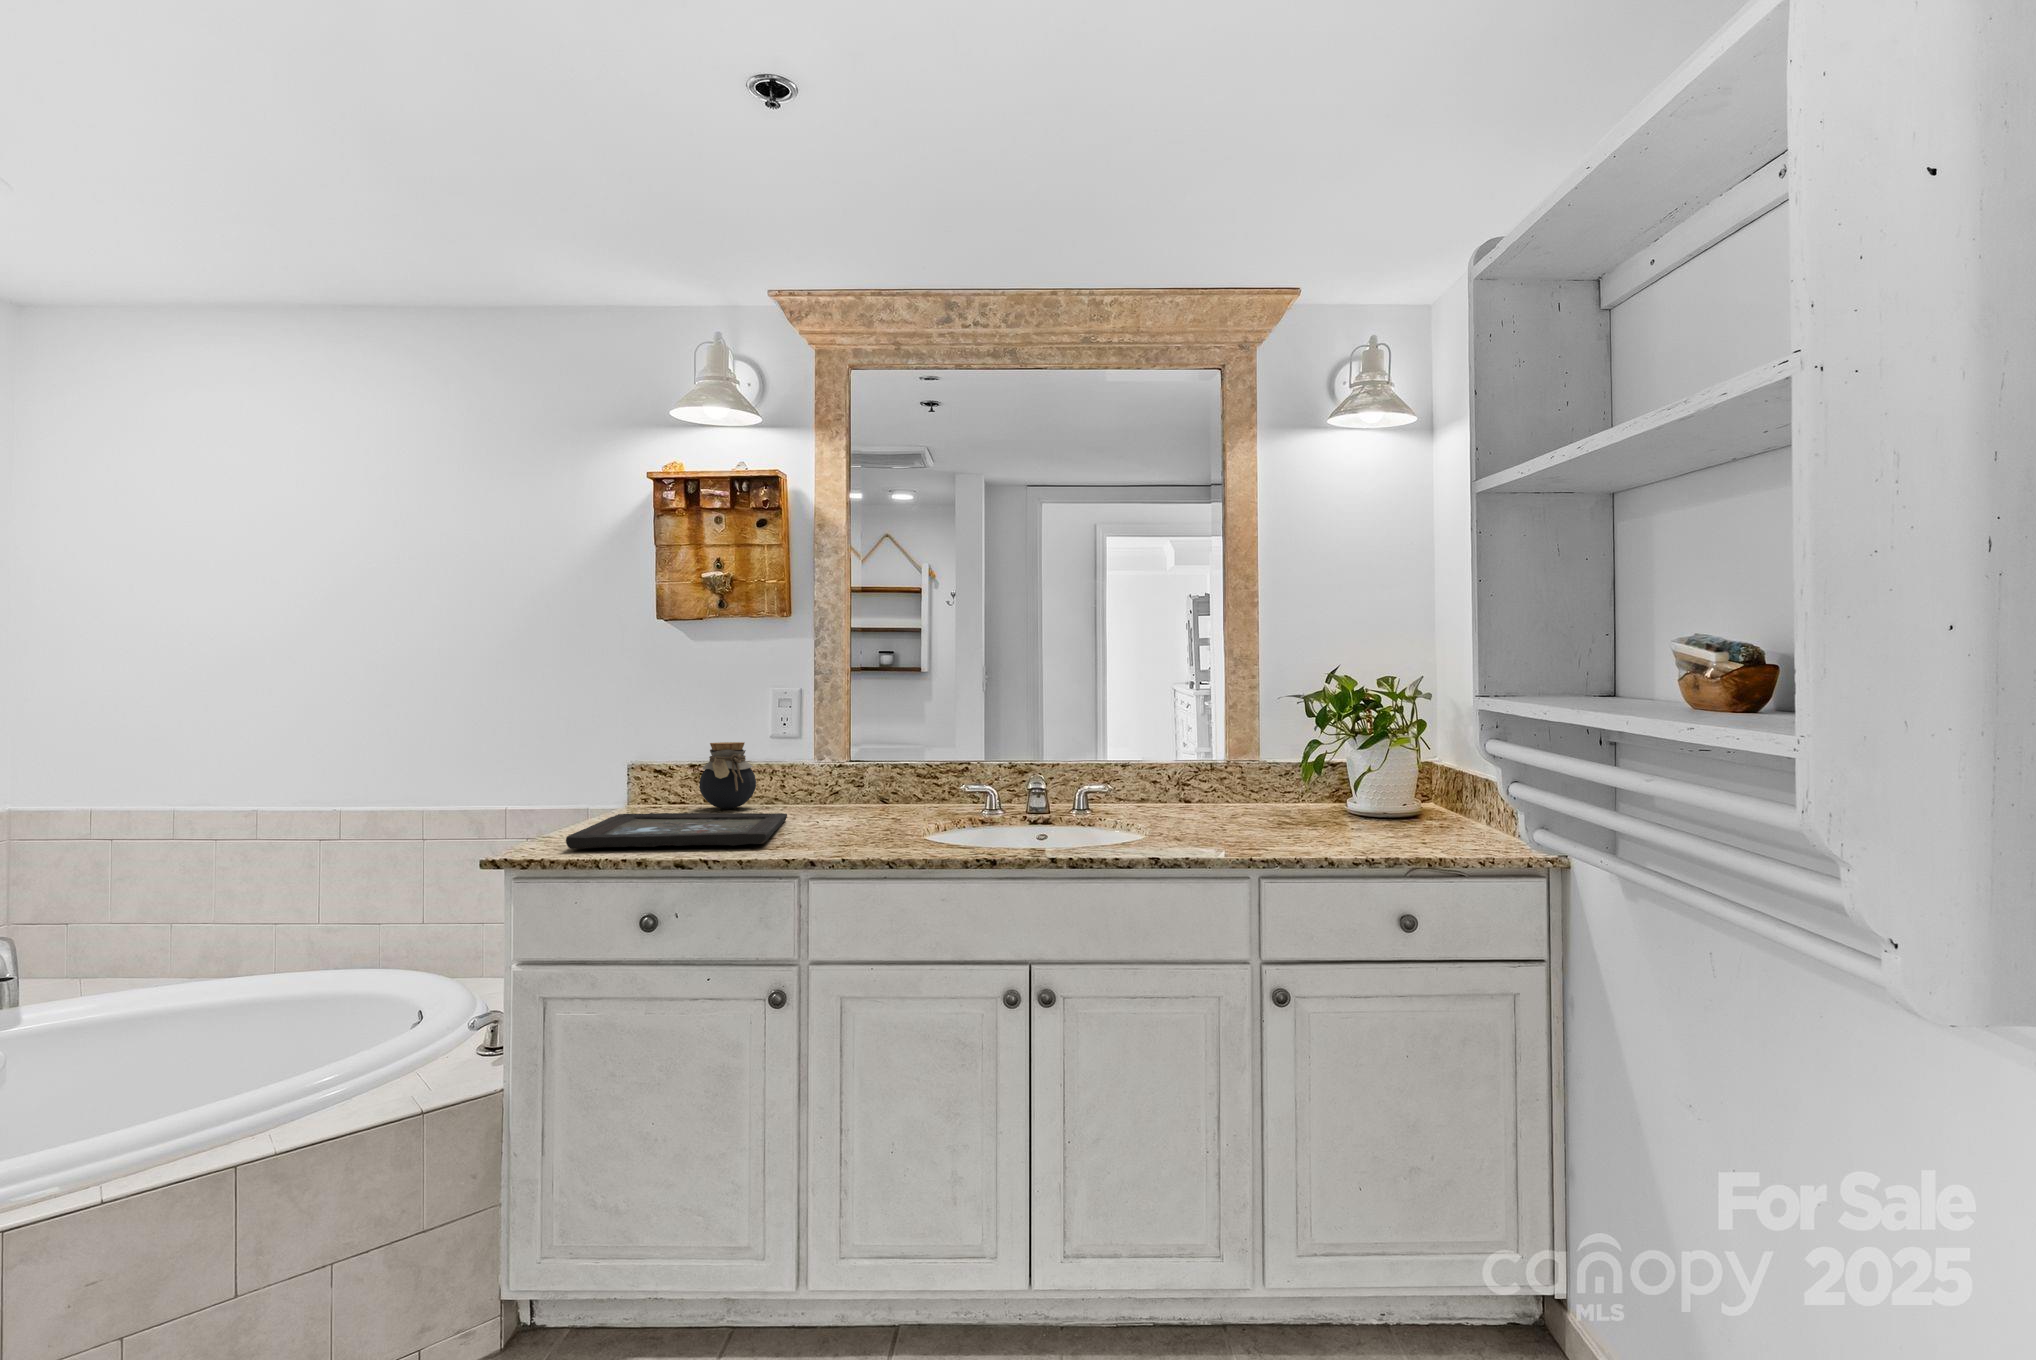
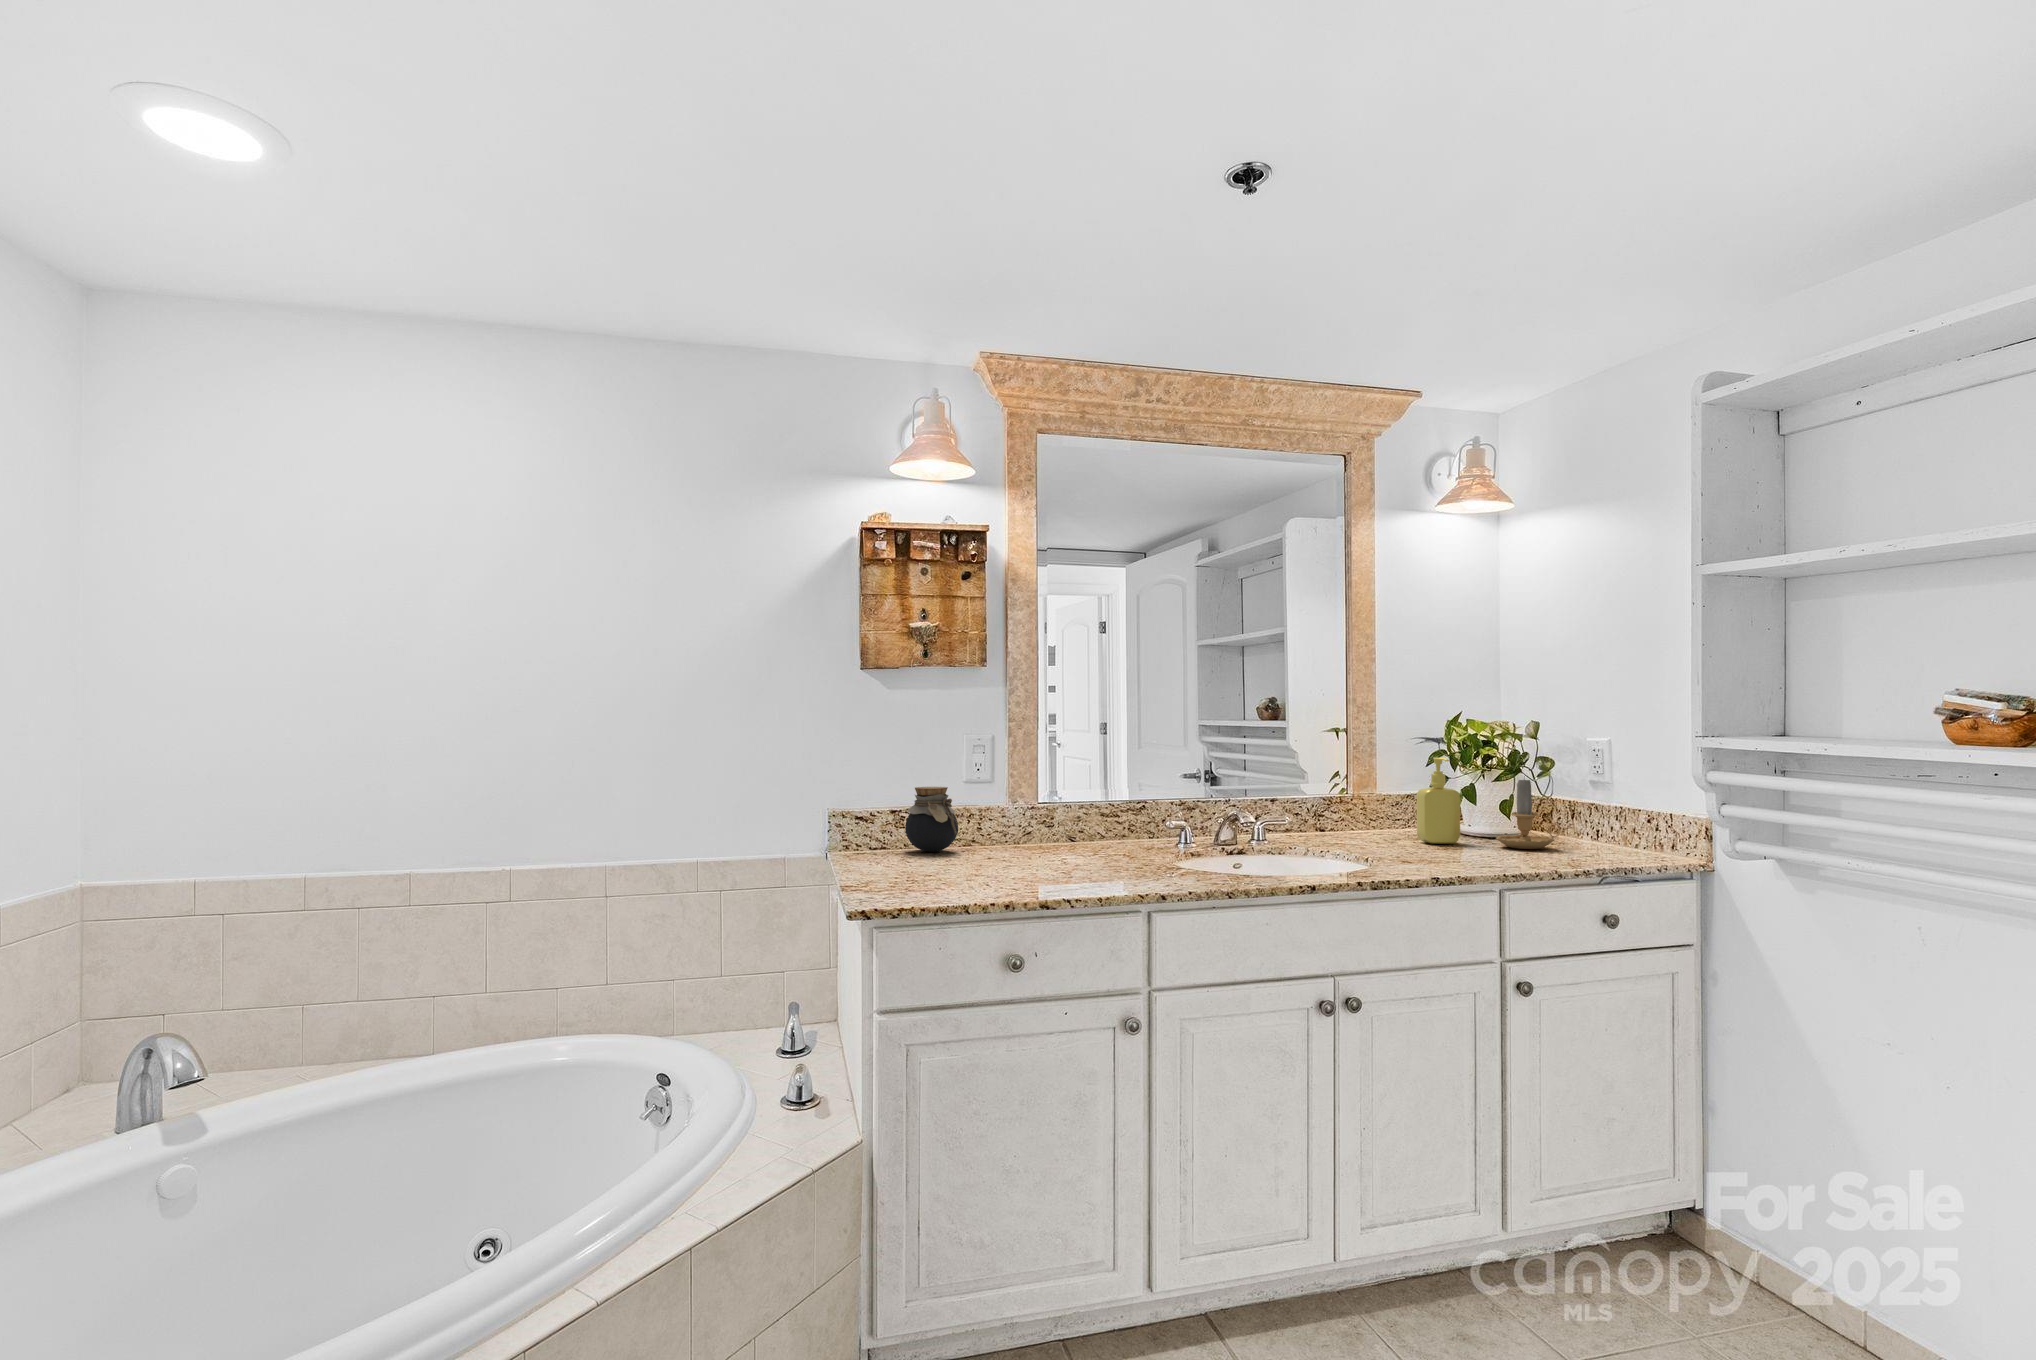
soap dispenser: none [1288,715,1334,816] -> present [1417,757,1460,844]
candle: none [1366,736,1451,826] -> present [1496,778,1560,849]
tray: present [566,813,787,849] -> none [890,854,1117,890]

